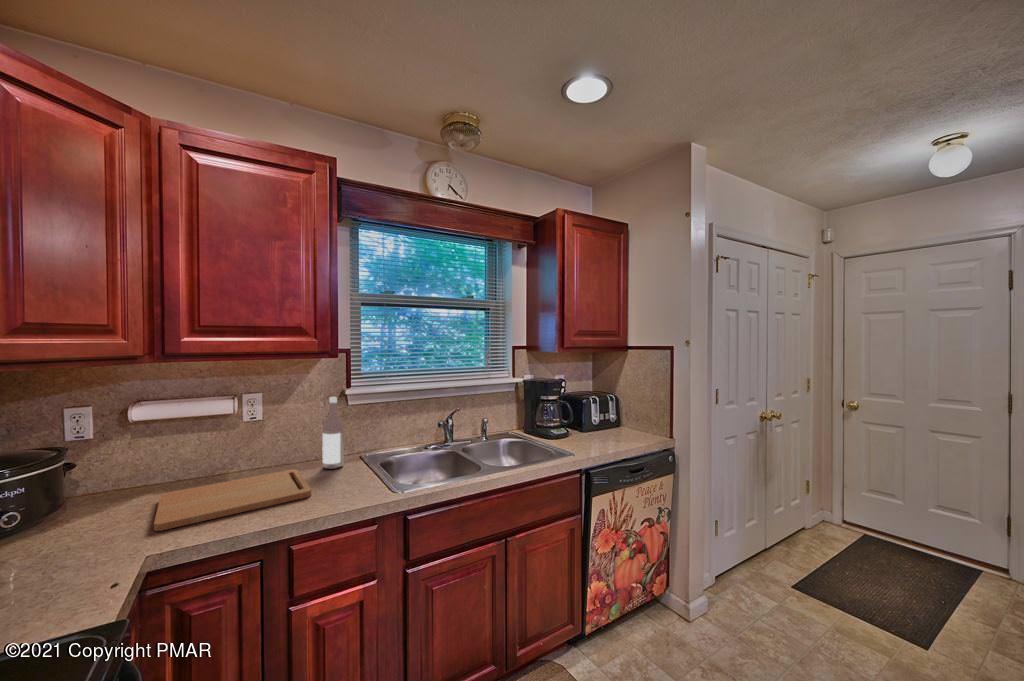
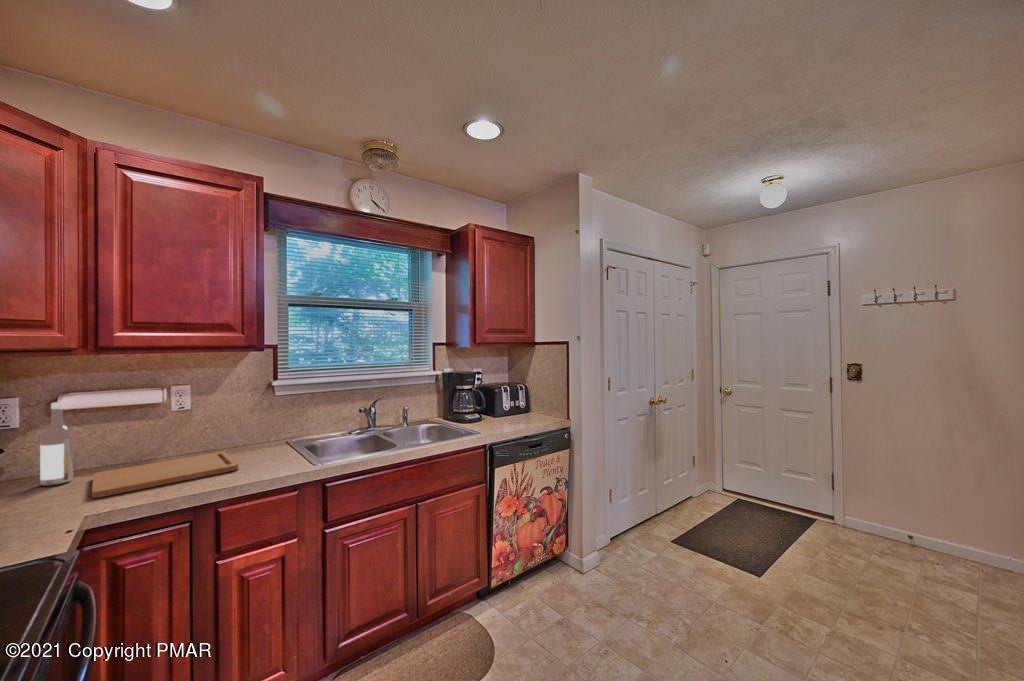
wine bottle: present [323,397,344,469] -> present [40,402,73,486]

